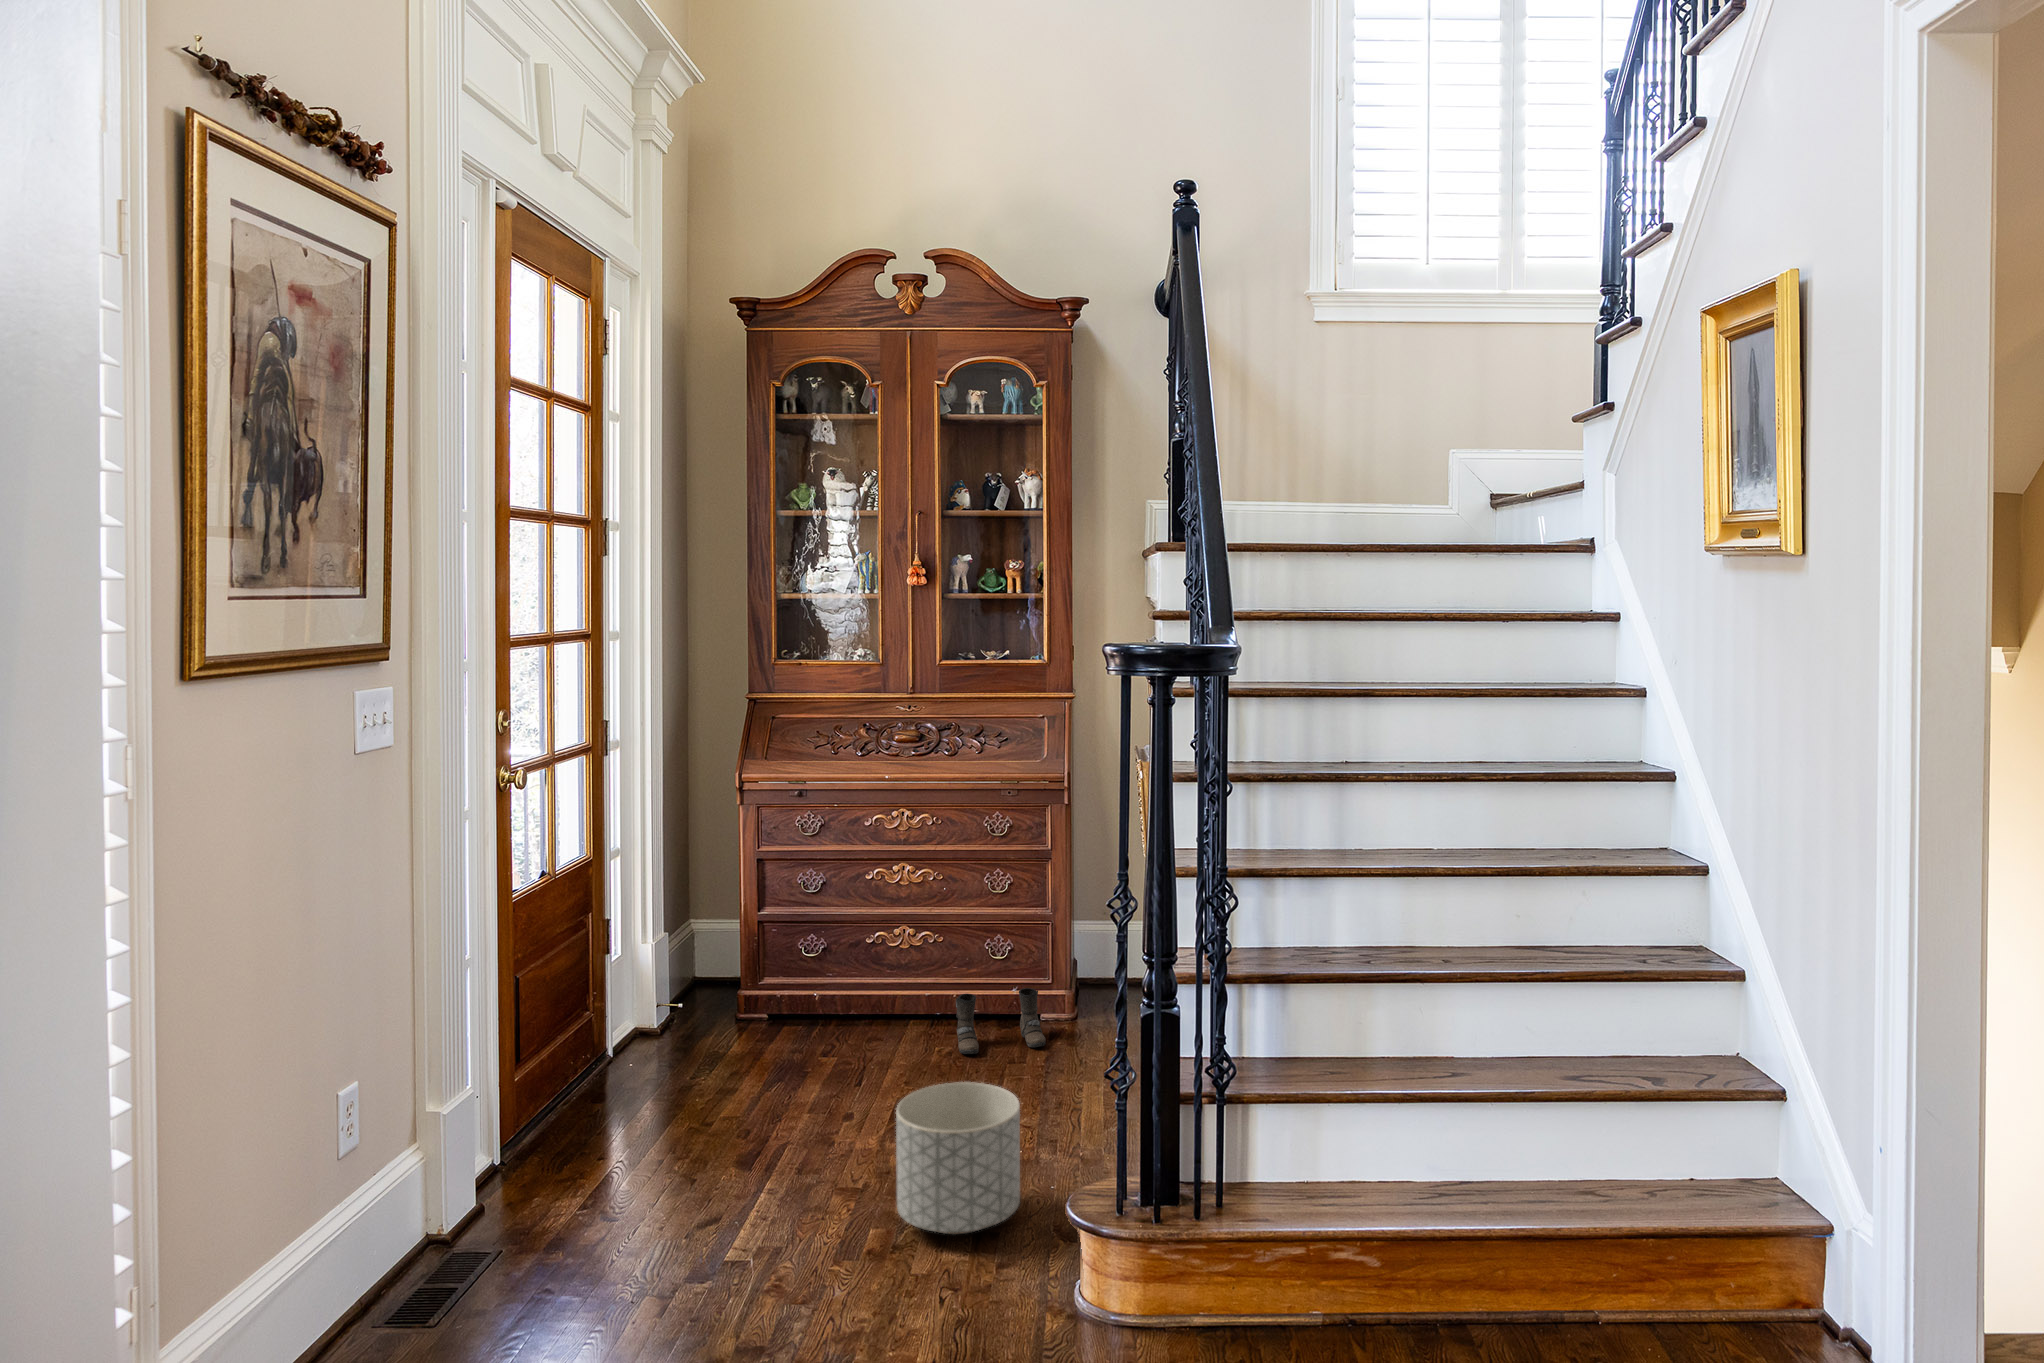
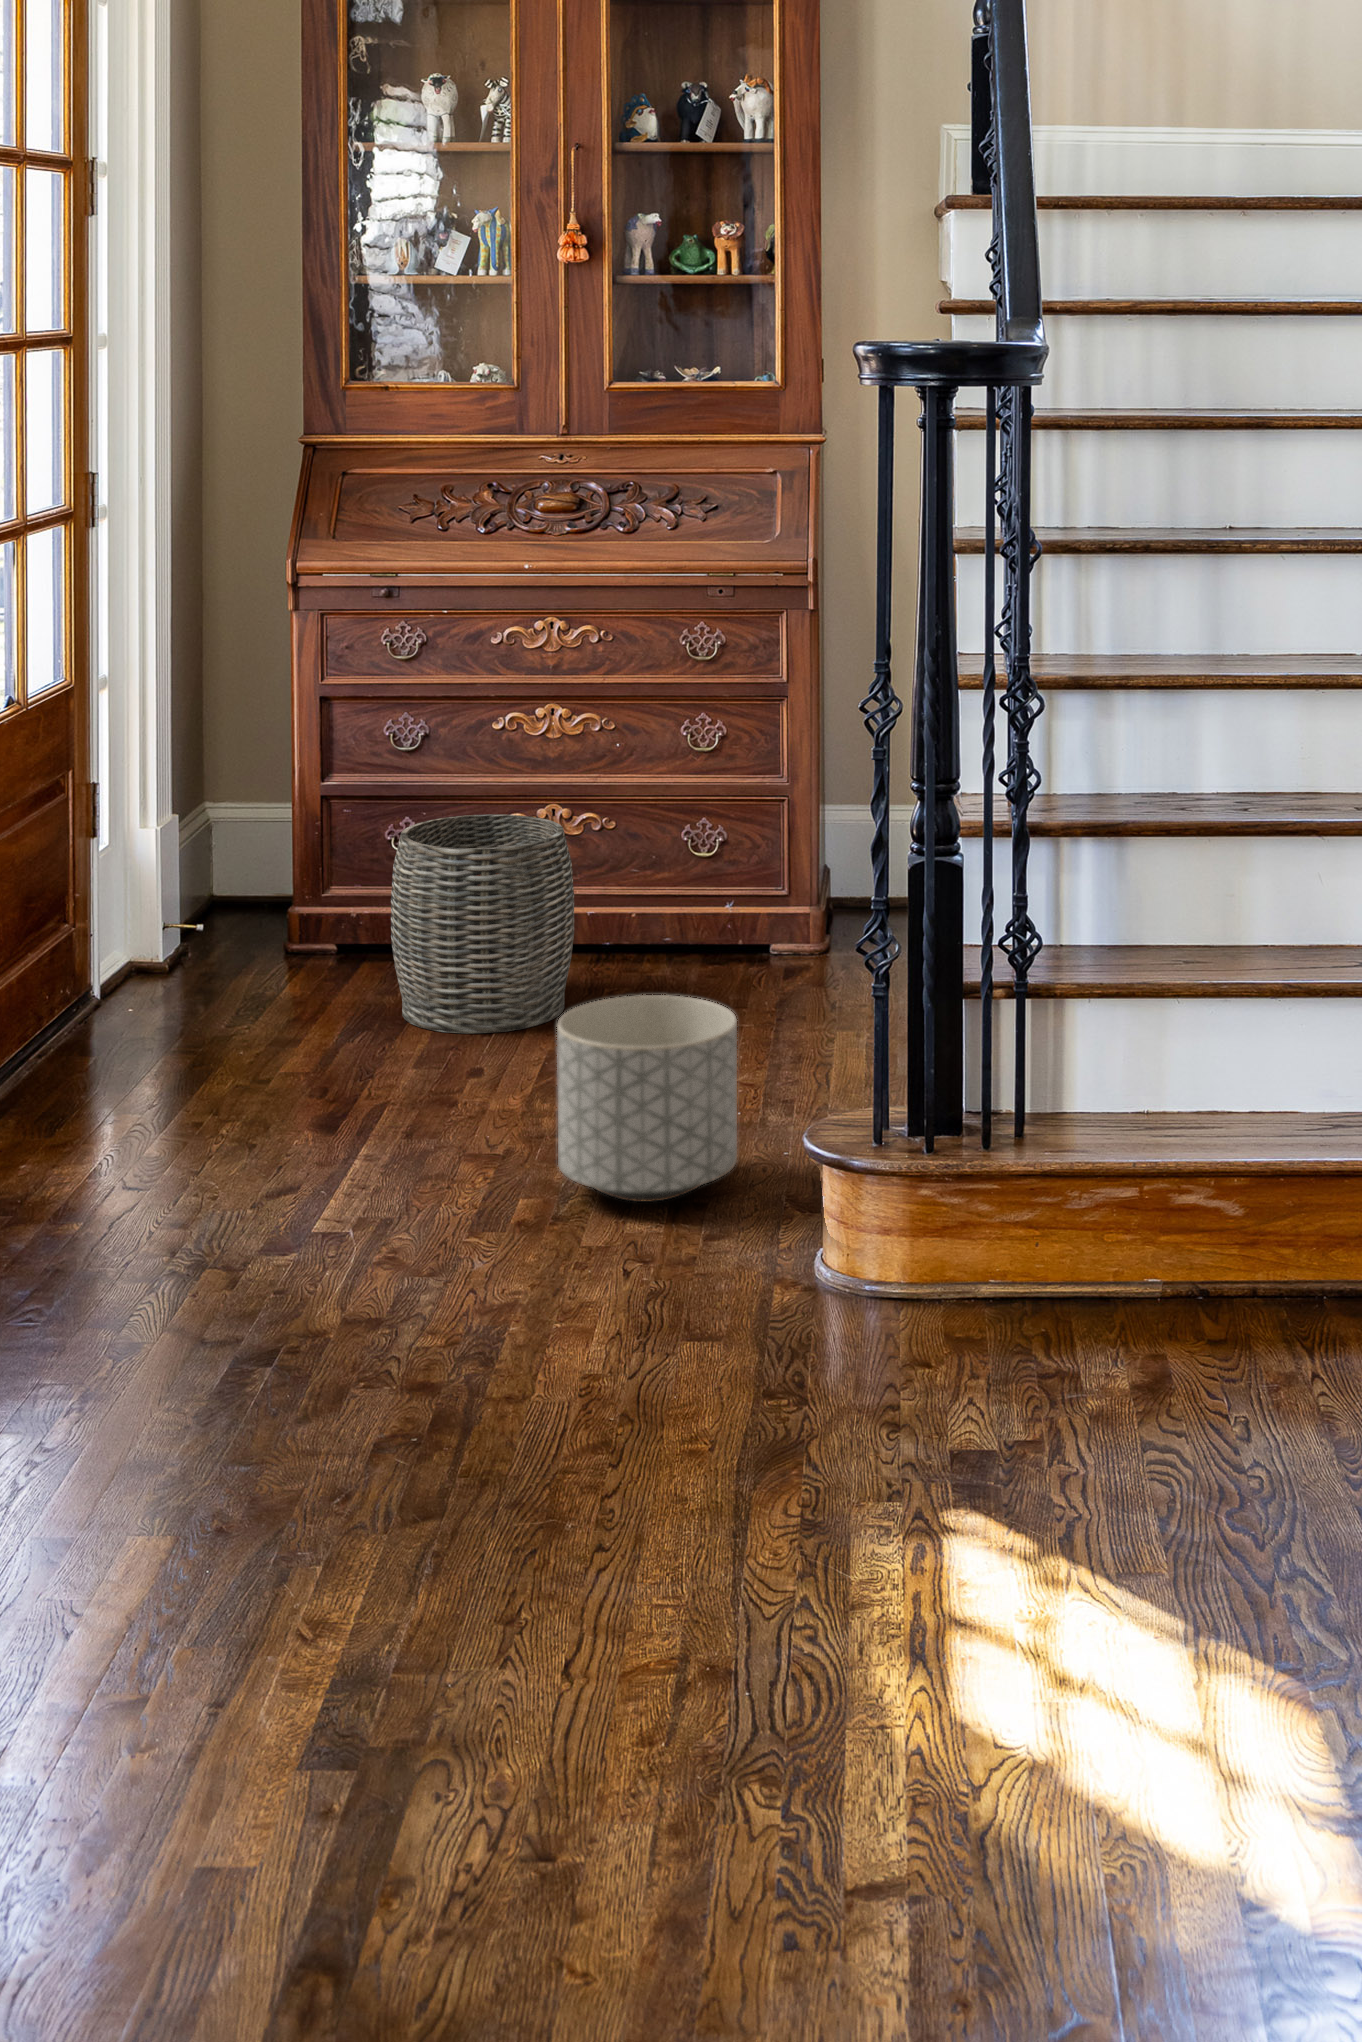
woven basket: none [797,936,916,1084] -> present [391,814,574,1033]
boots: present [956,988,1046,1054] -> none [636,901,777,997]

